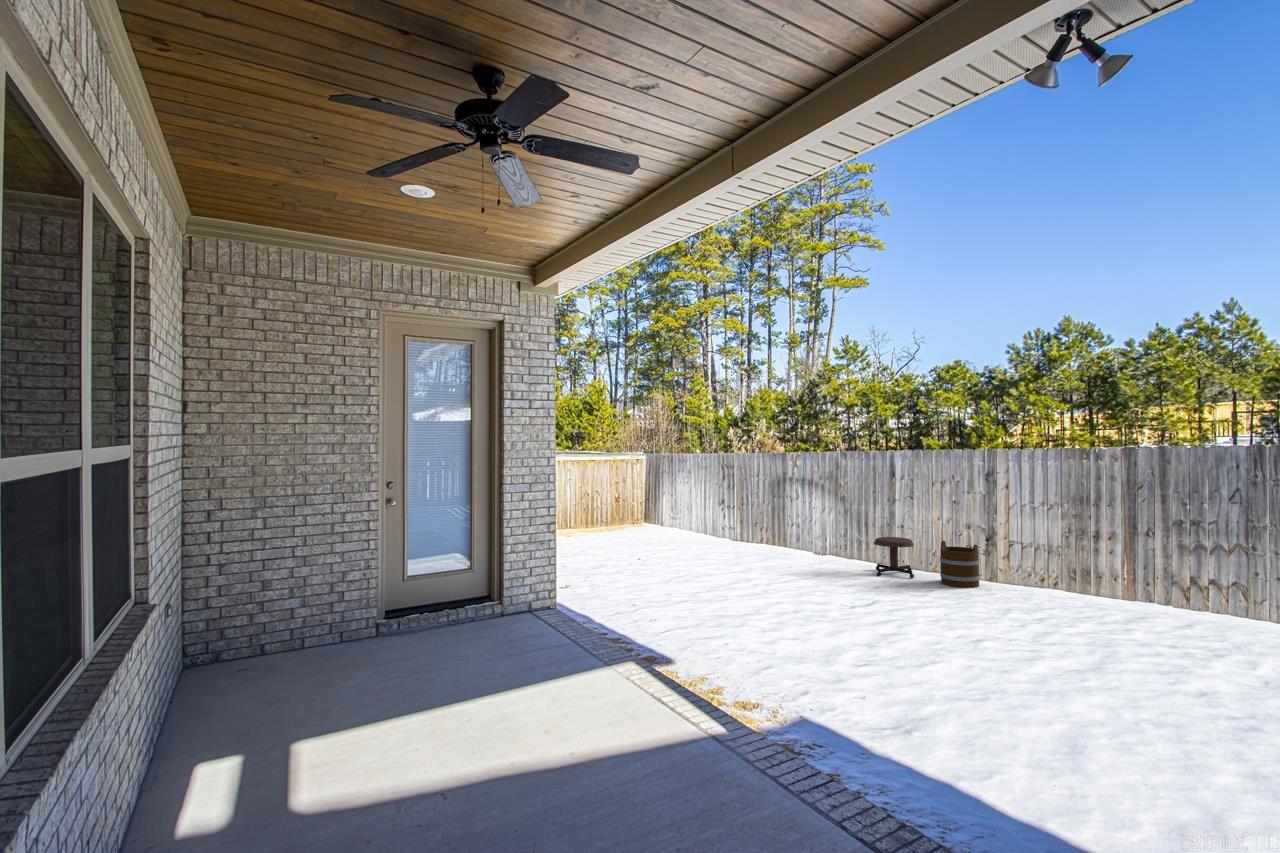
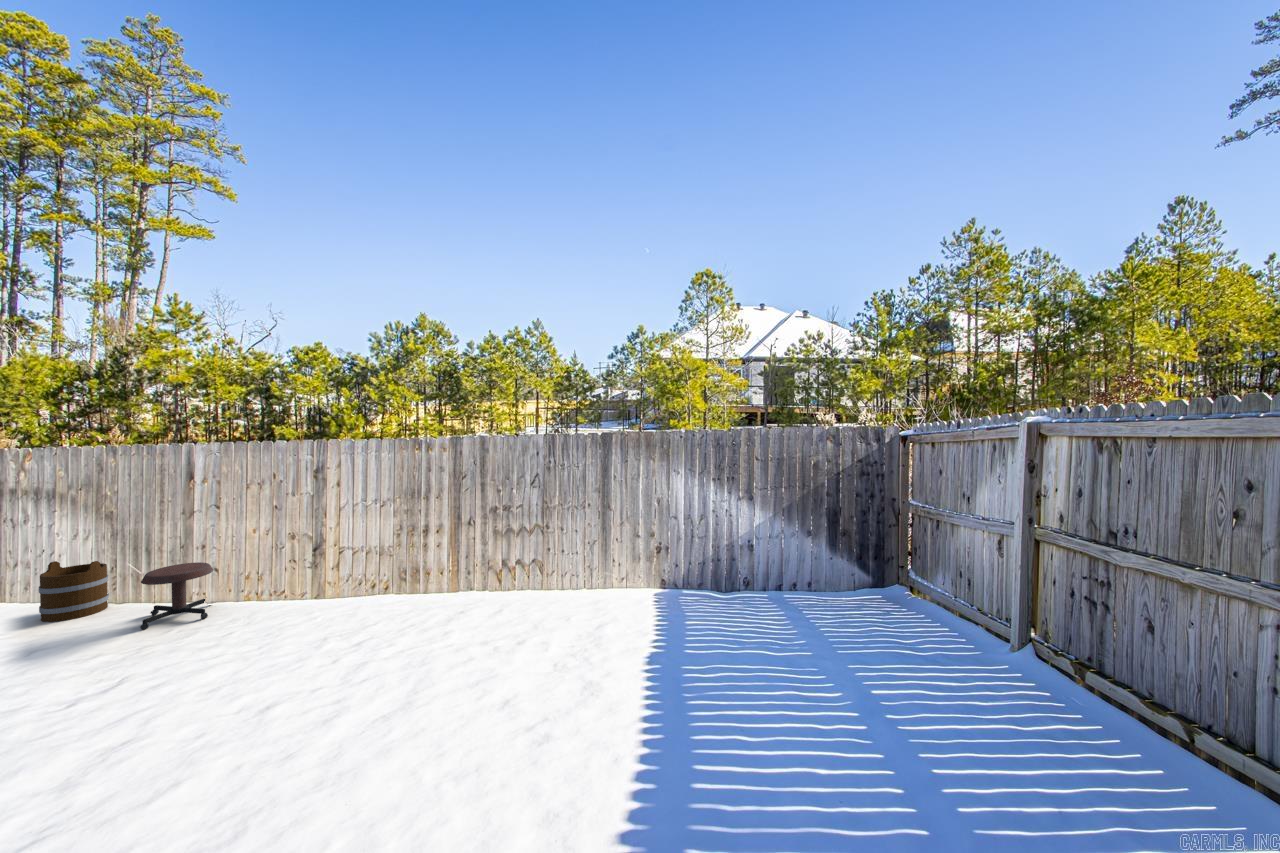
bucket: present [940,541,980,588] -> present [39,561,109,622]

